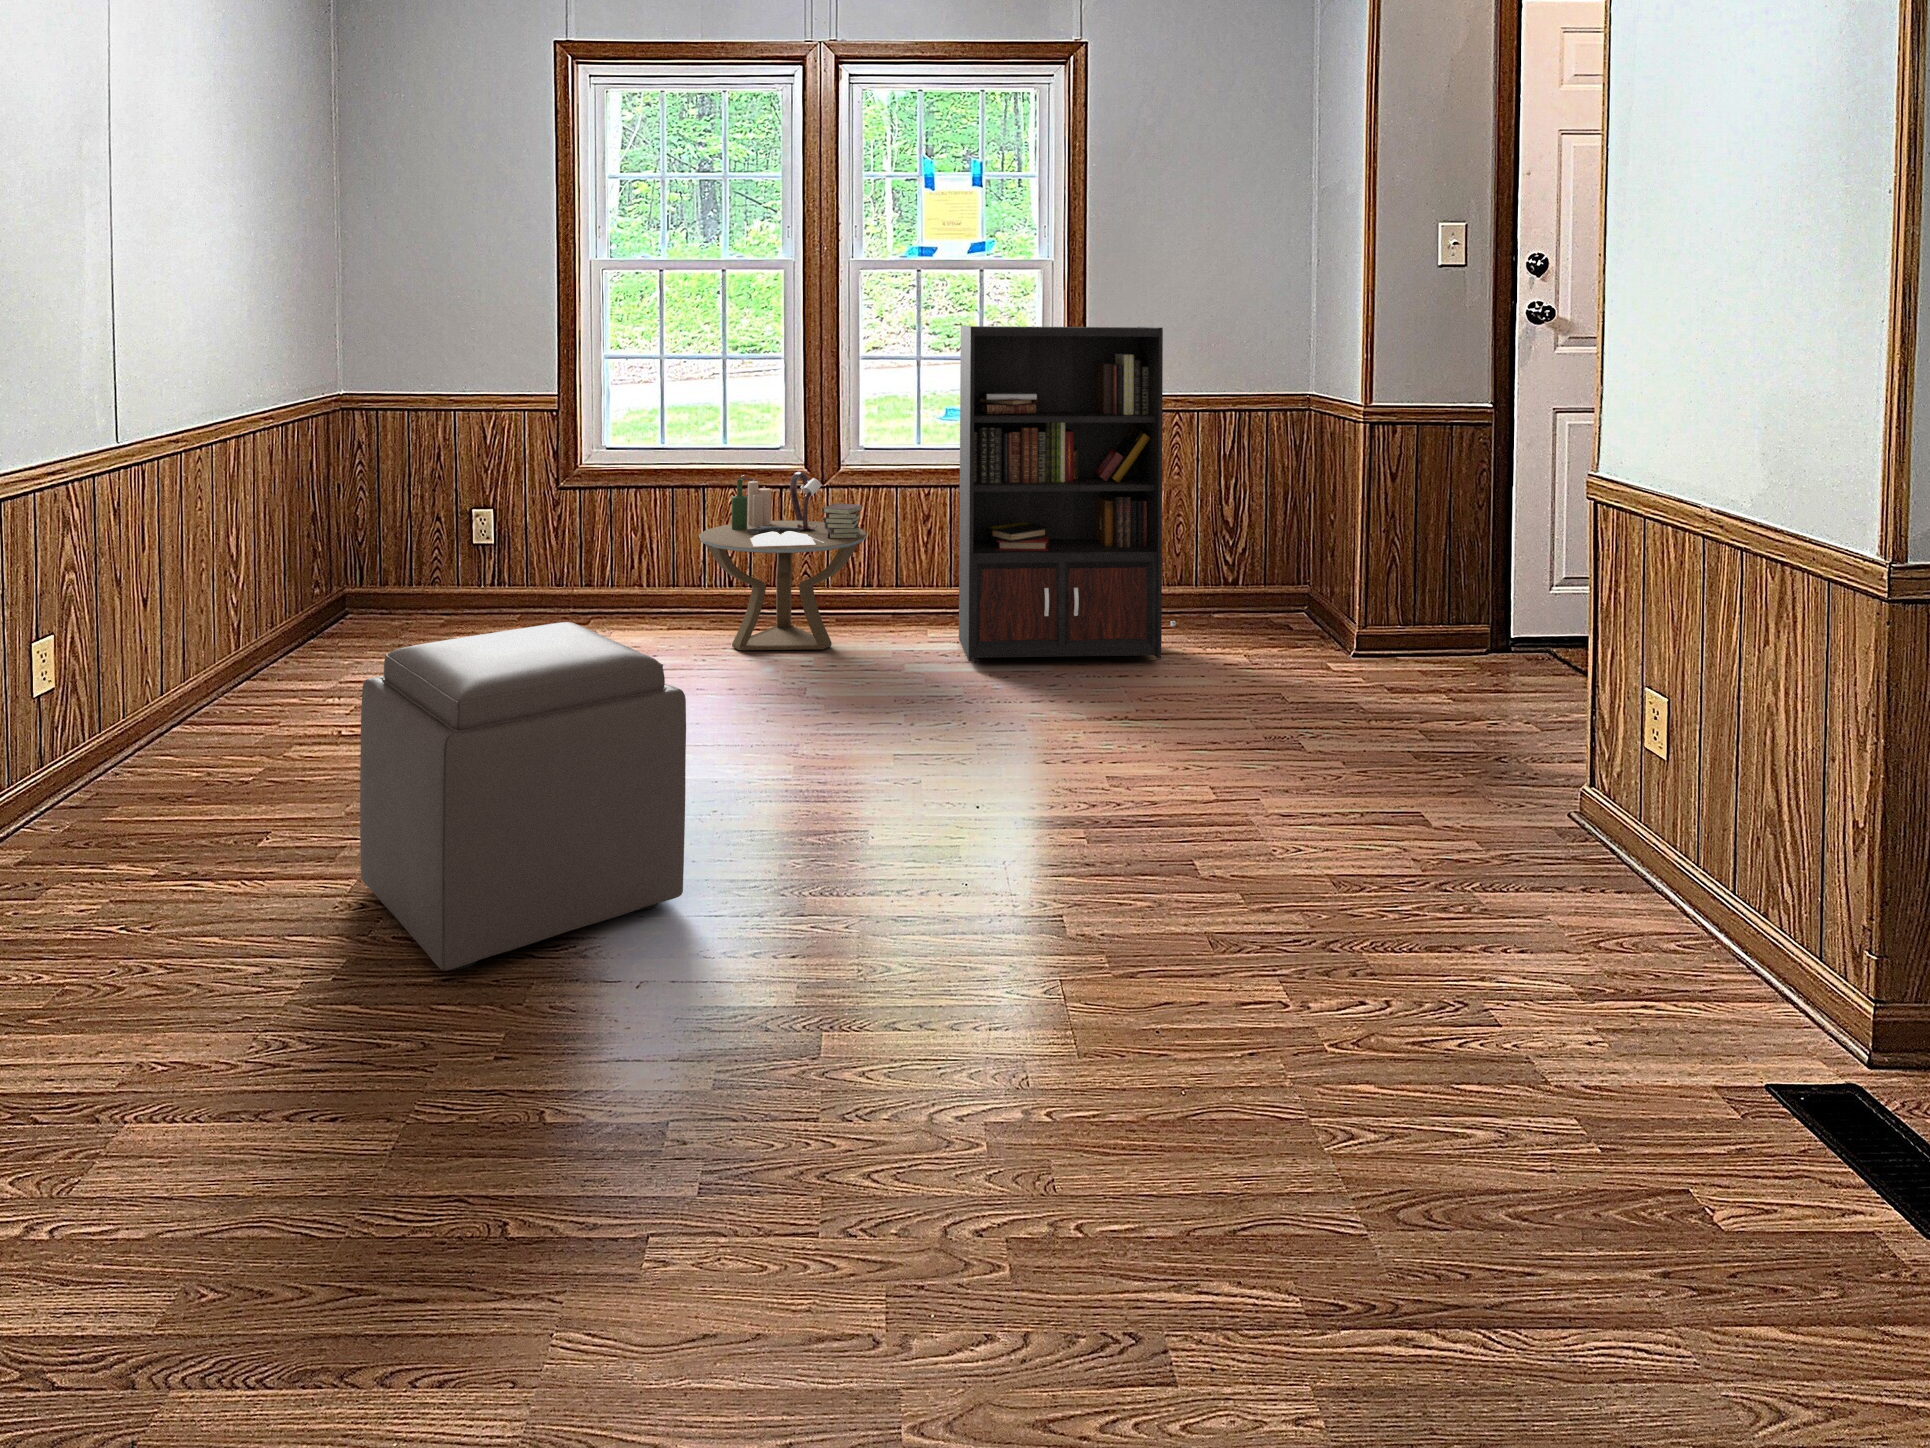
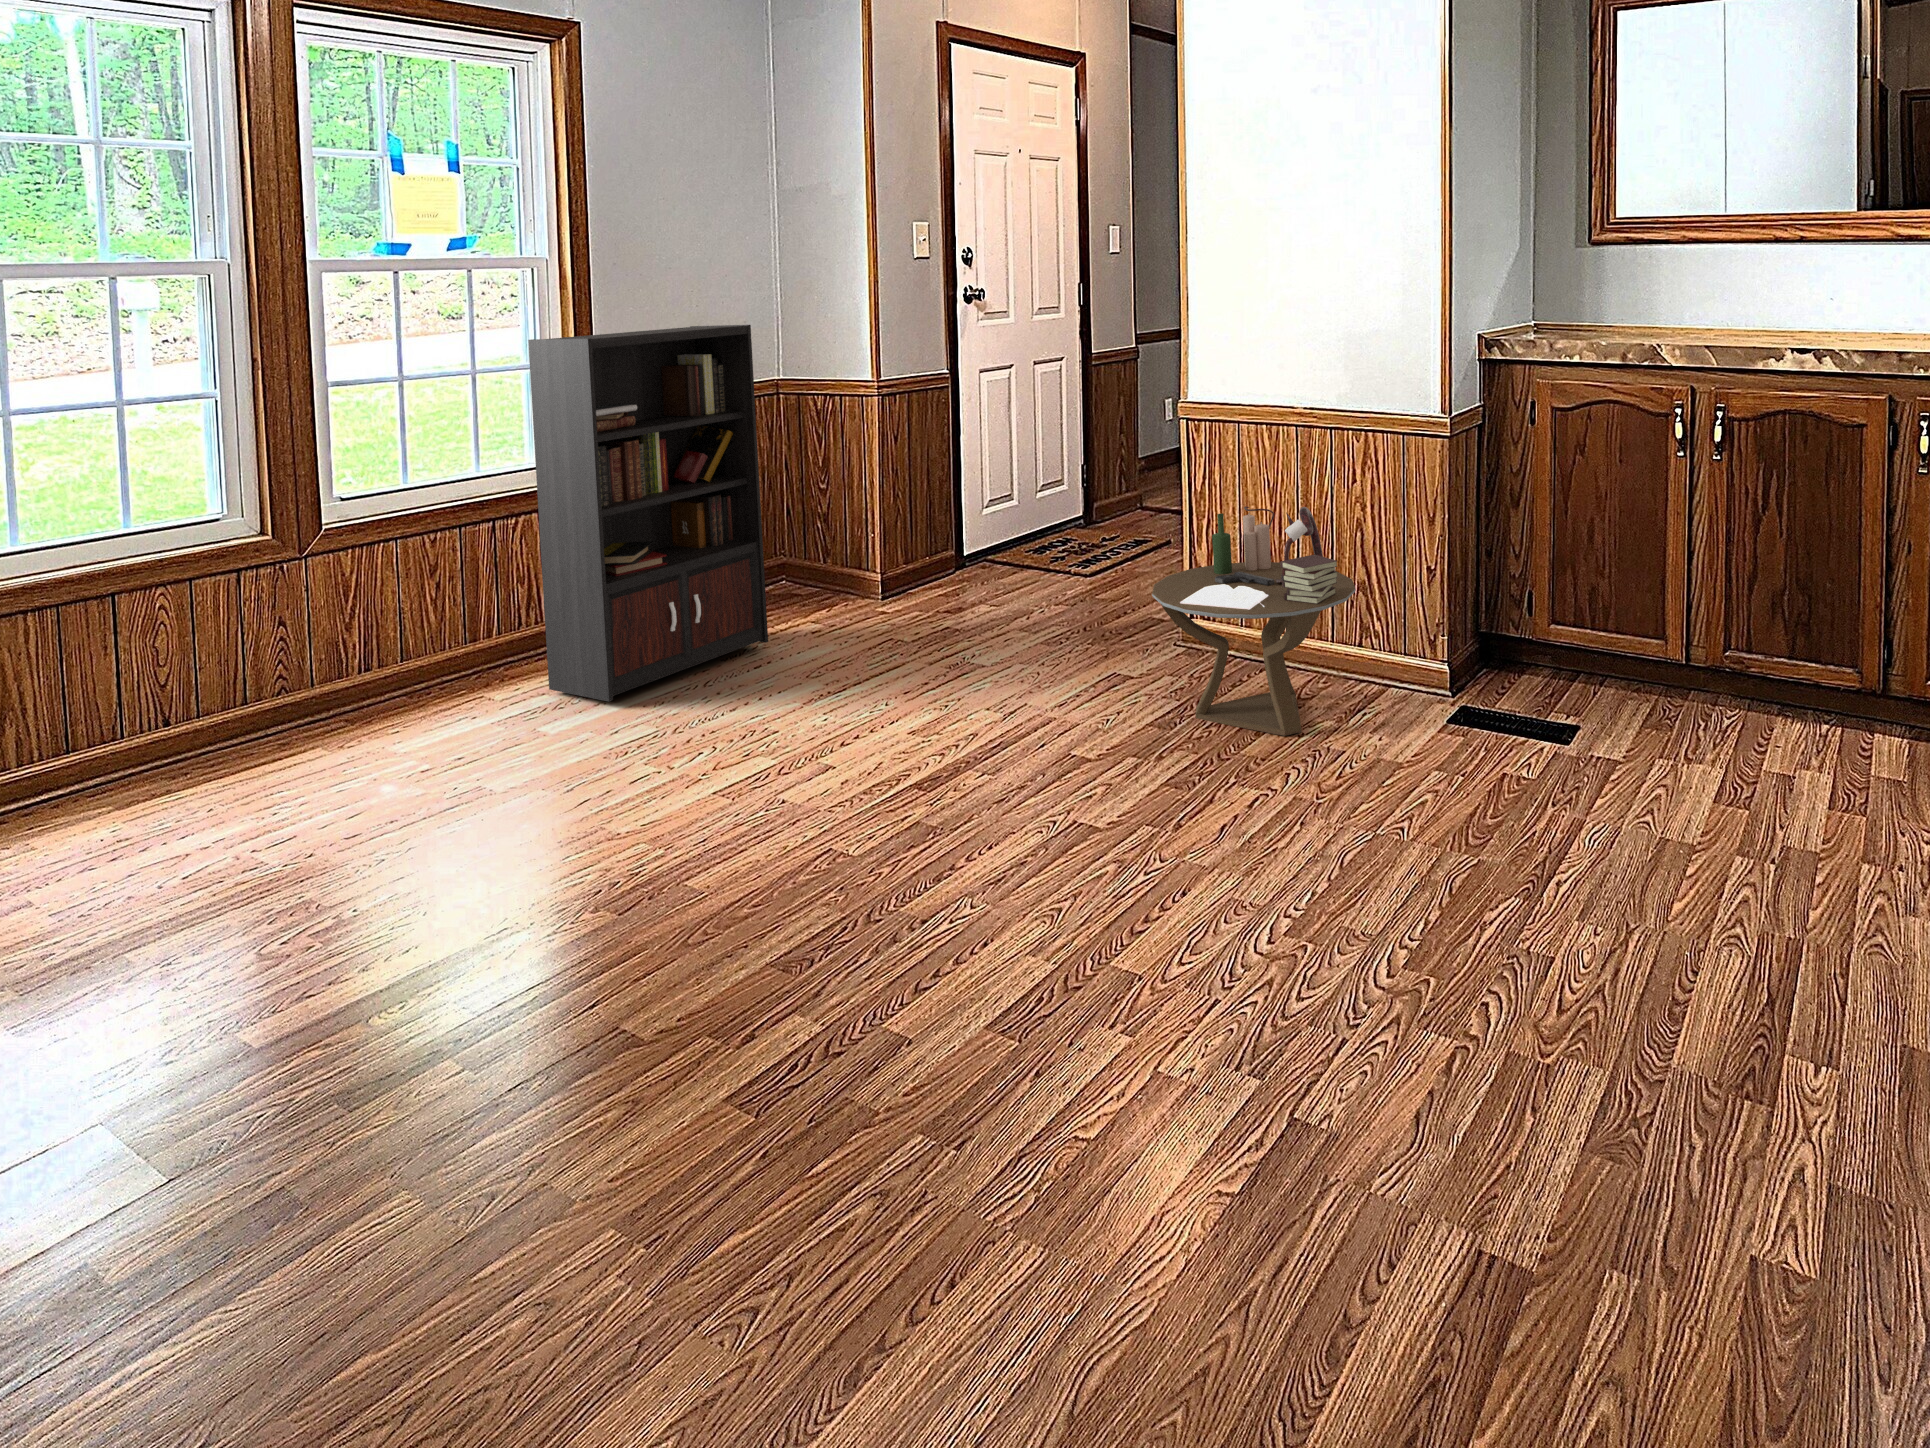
side table: present [699,472,867,650] -> present [1152,506,1356,736]
ottoman: present [360,622,686,971] -> none [408,726,814,1176]

